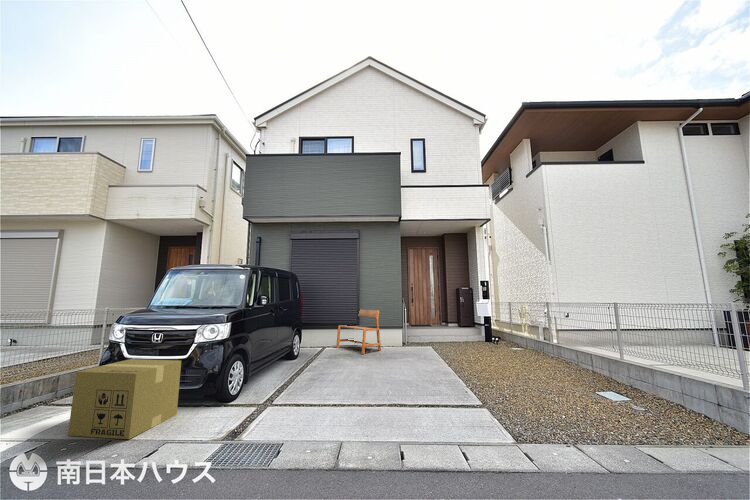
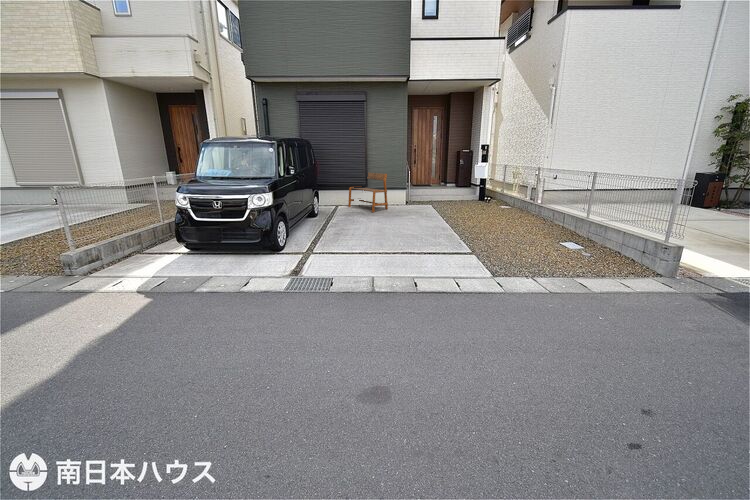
cardboard box: present [68,359,181,439] -> none [169,222,246,276]

